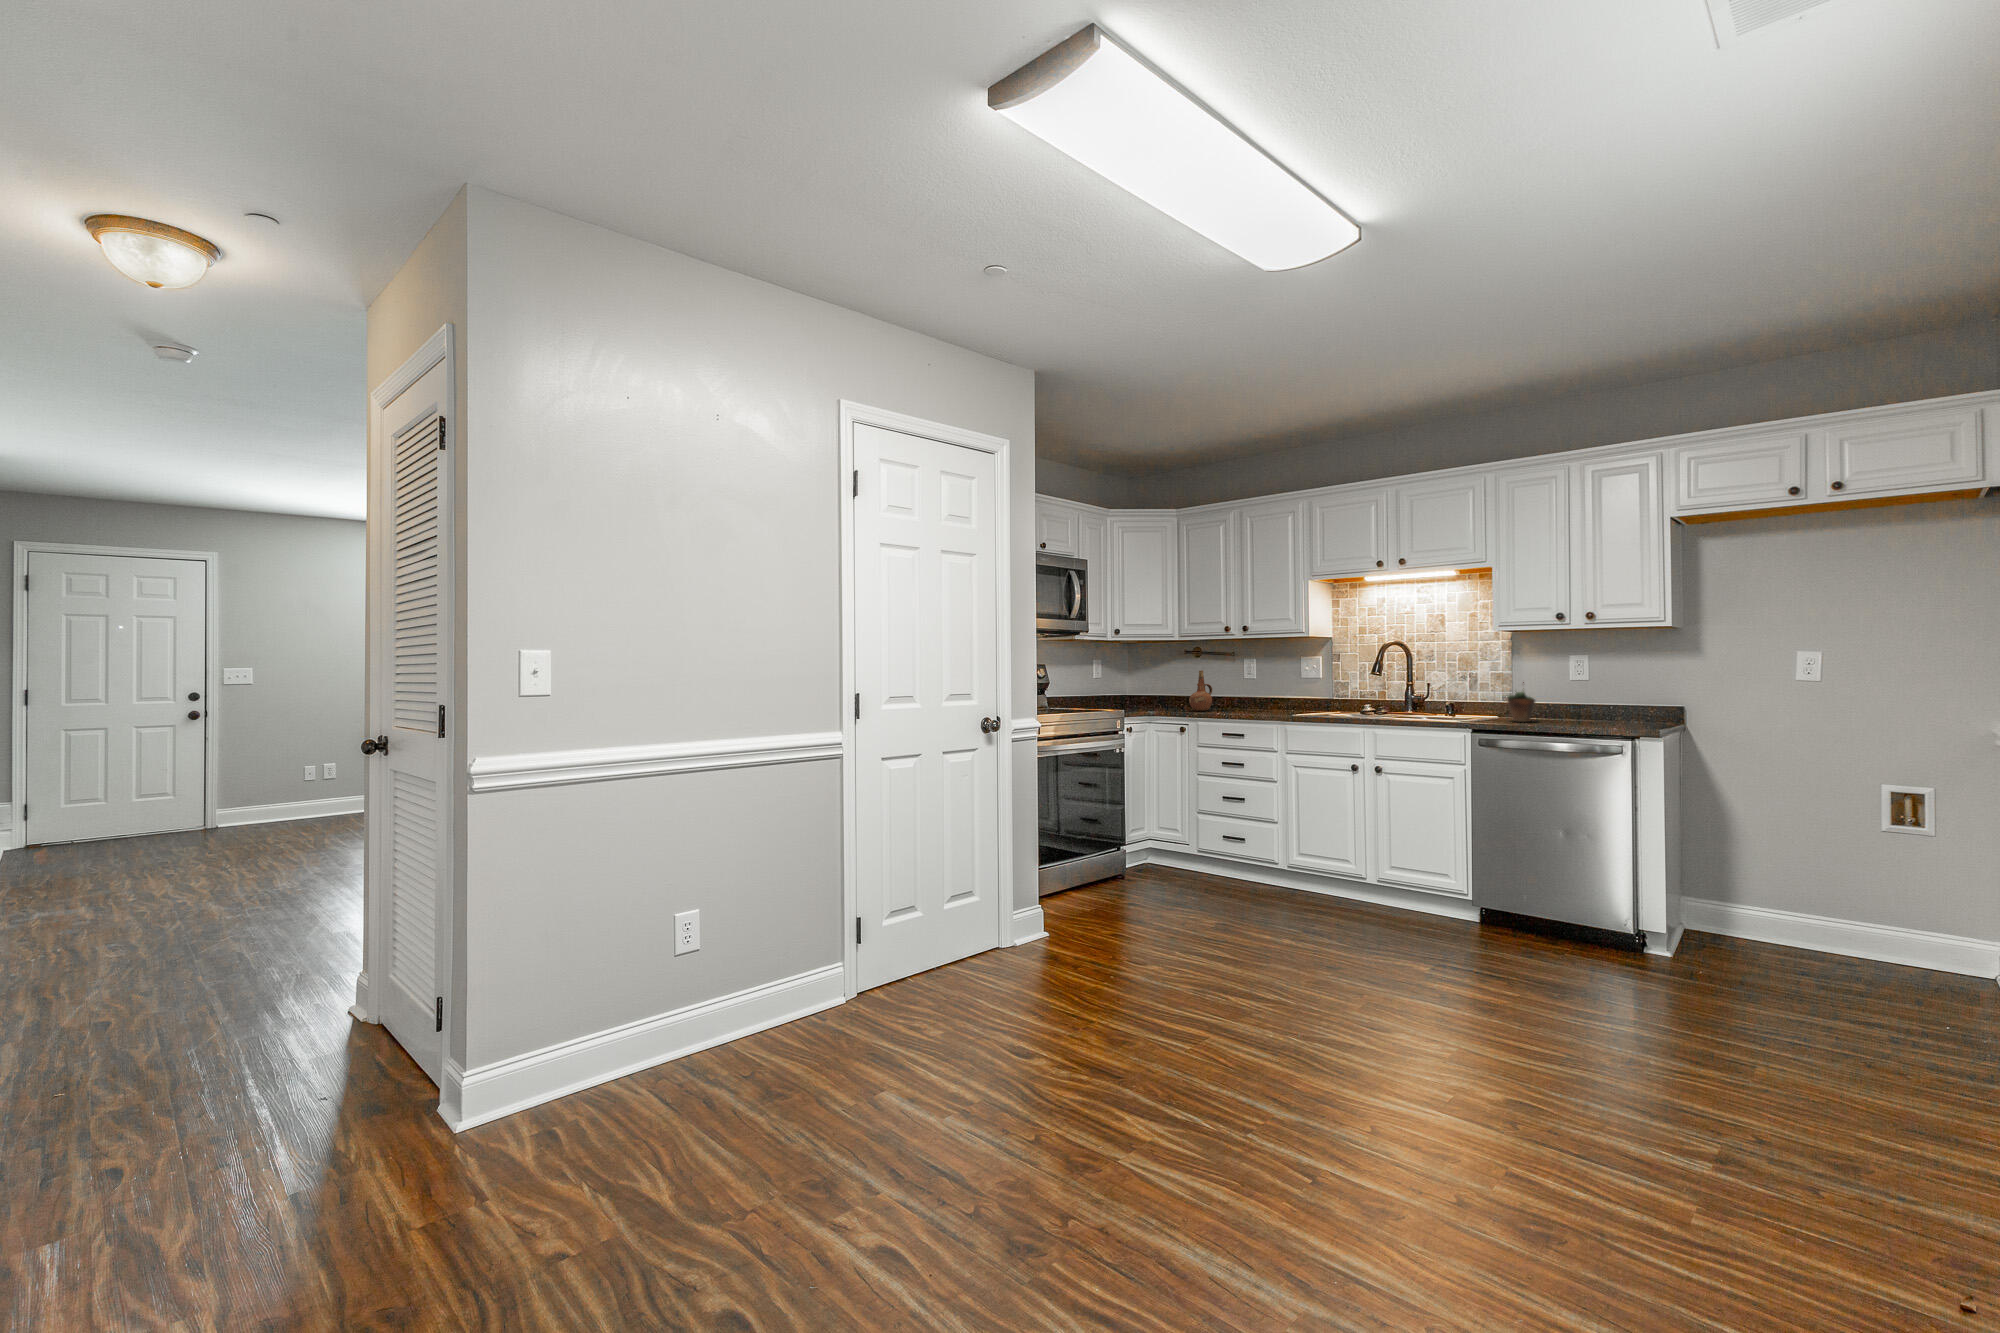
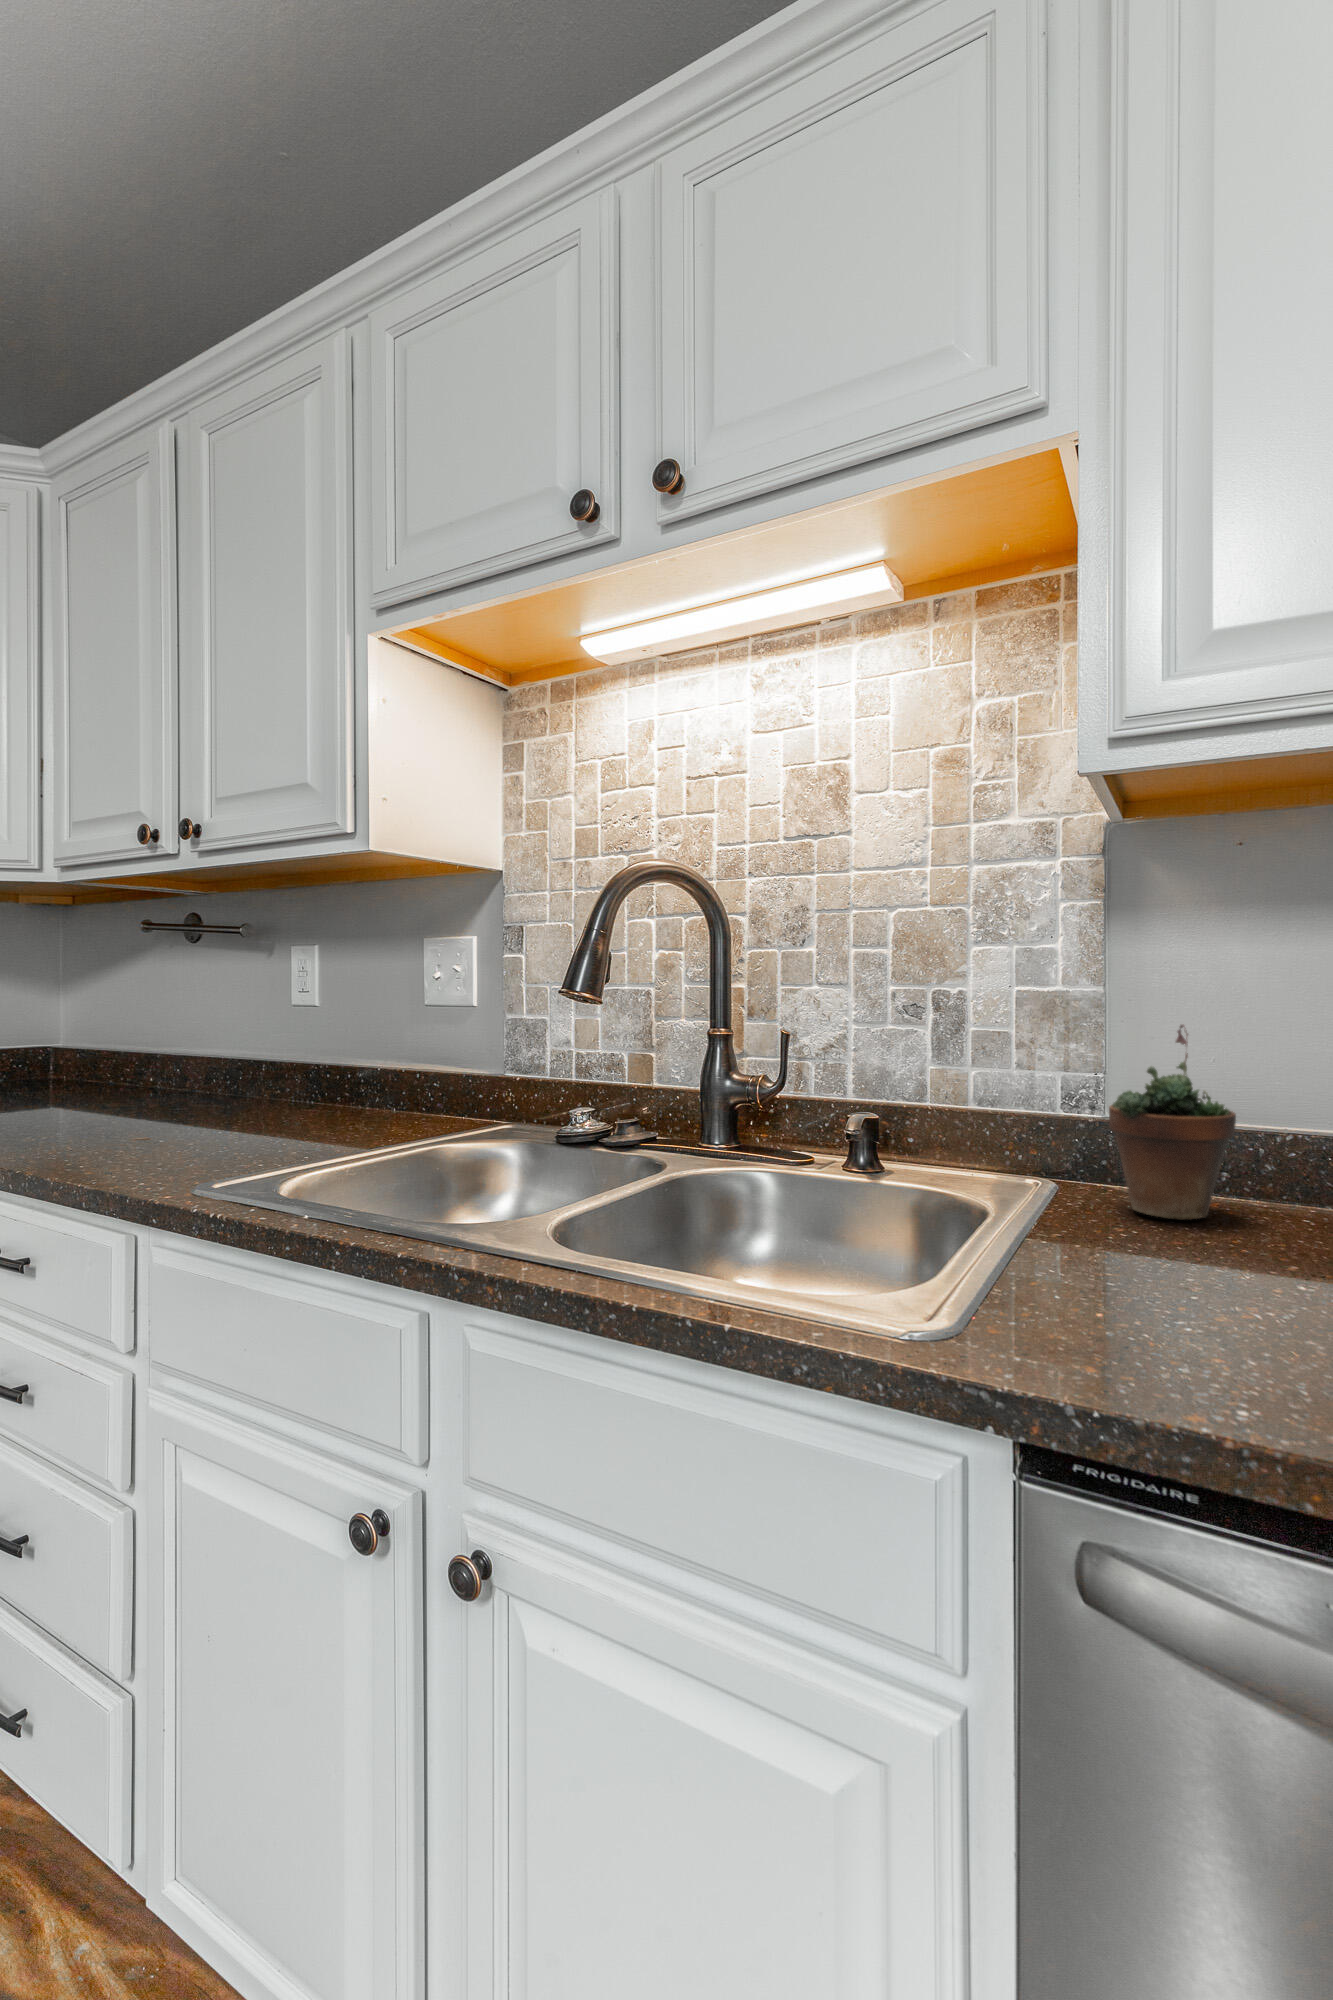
ceramic pitcher: present [1189,670,1212,711] -> none [40,977,130,1114]

